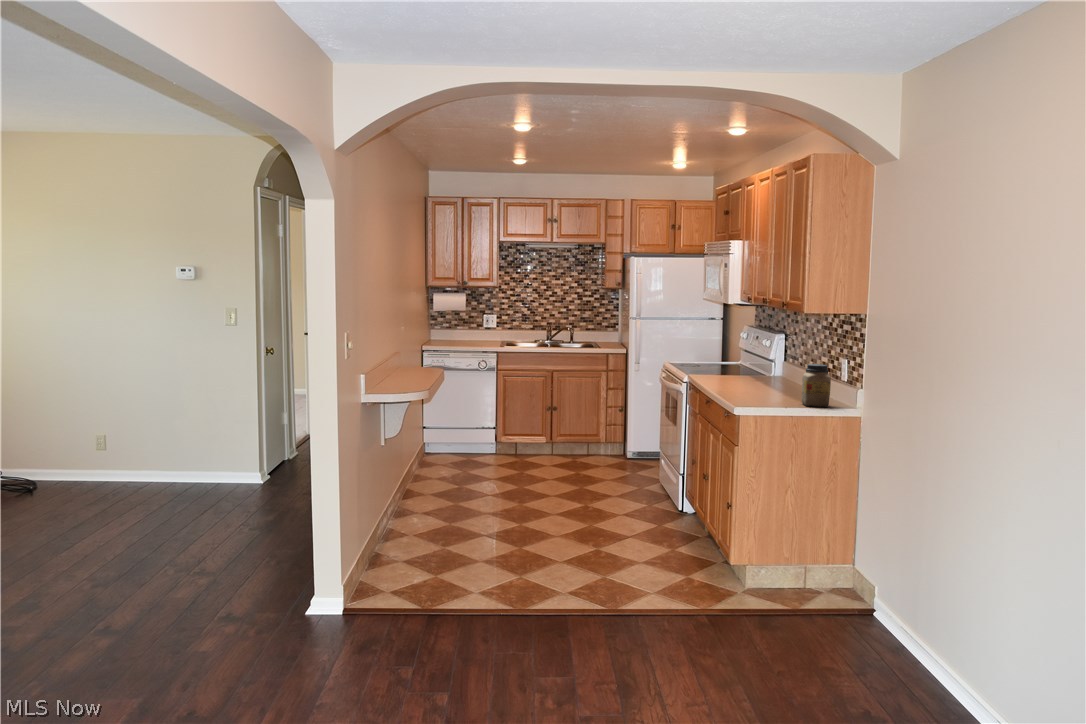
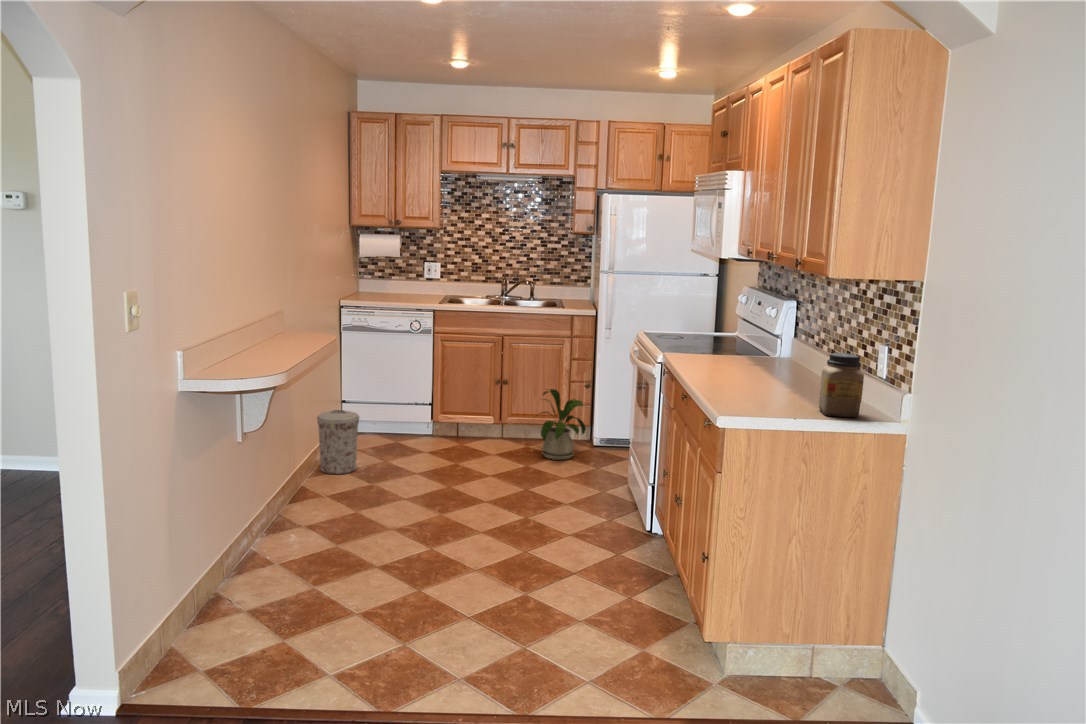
house plant: none [579,411,623,468] -> present [540,389,586,460]
trash can: none [414,430,447,480] -> present [317,410,359,474]

